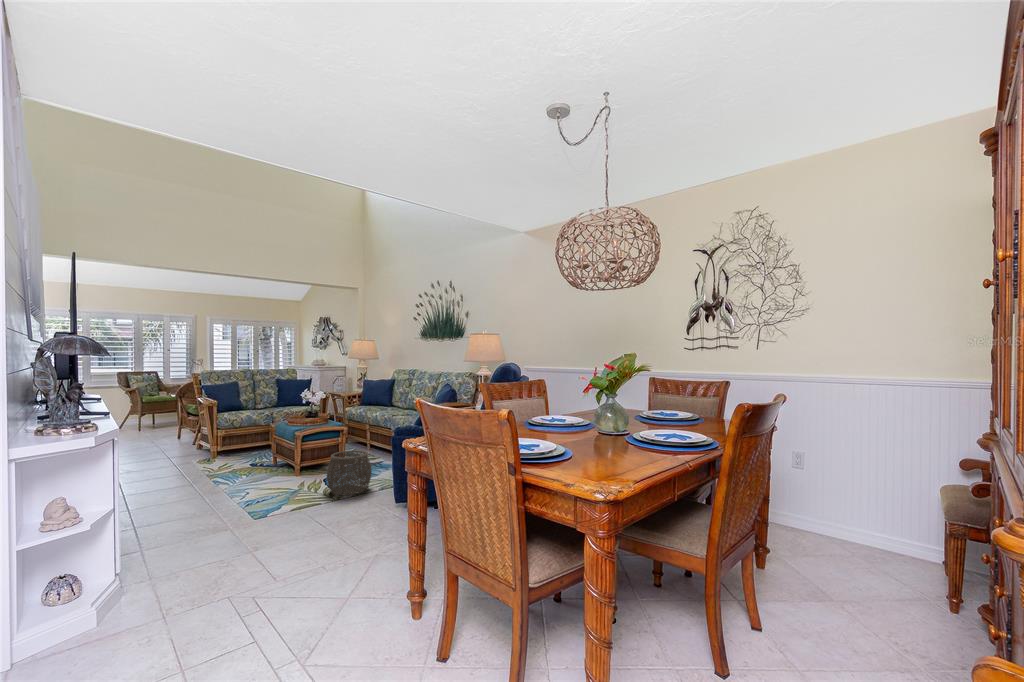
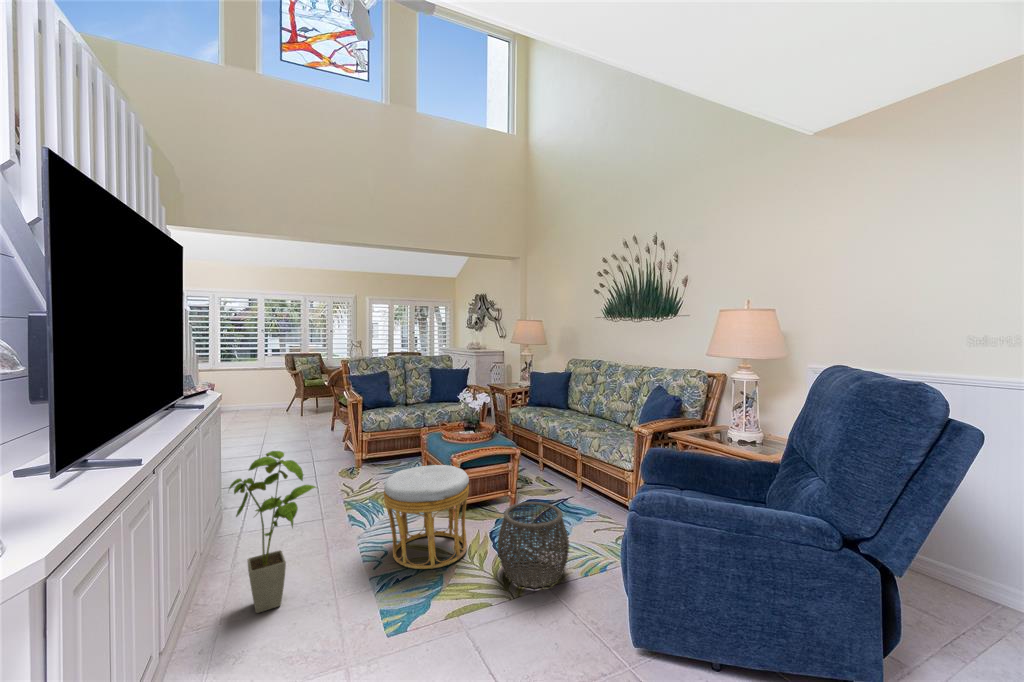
house plant: none [142,419,203,520] -> present [229,451,316,613]
ottoman: none [248,435,309,497] -> present [384,465,469,569]

